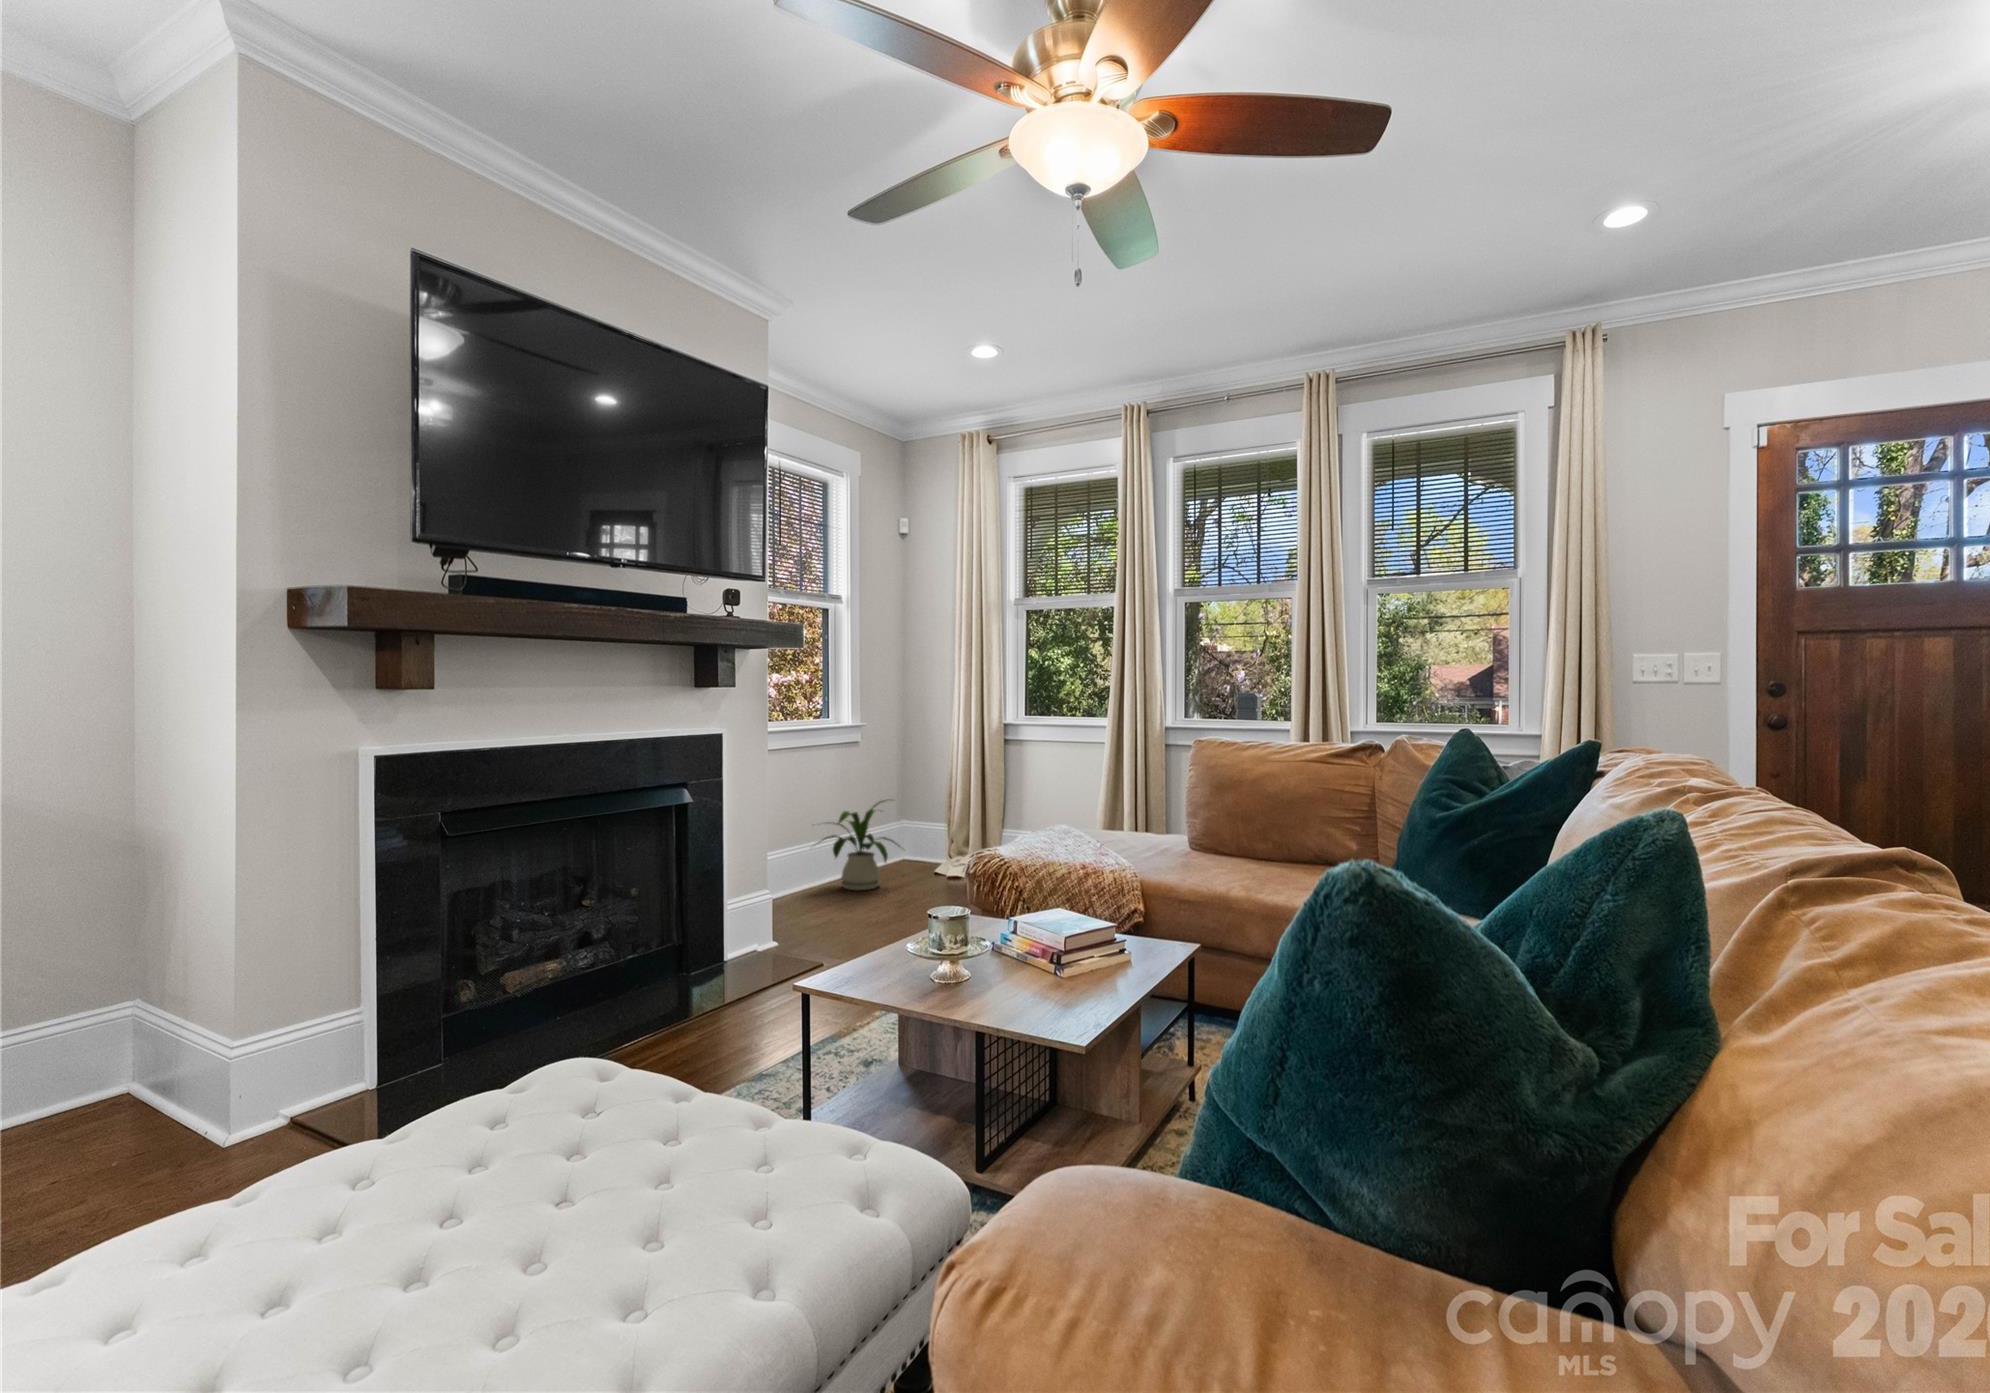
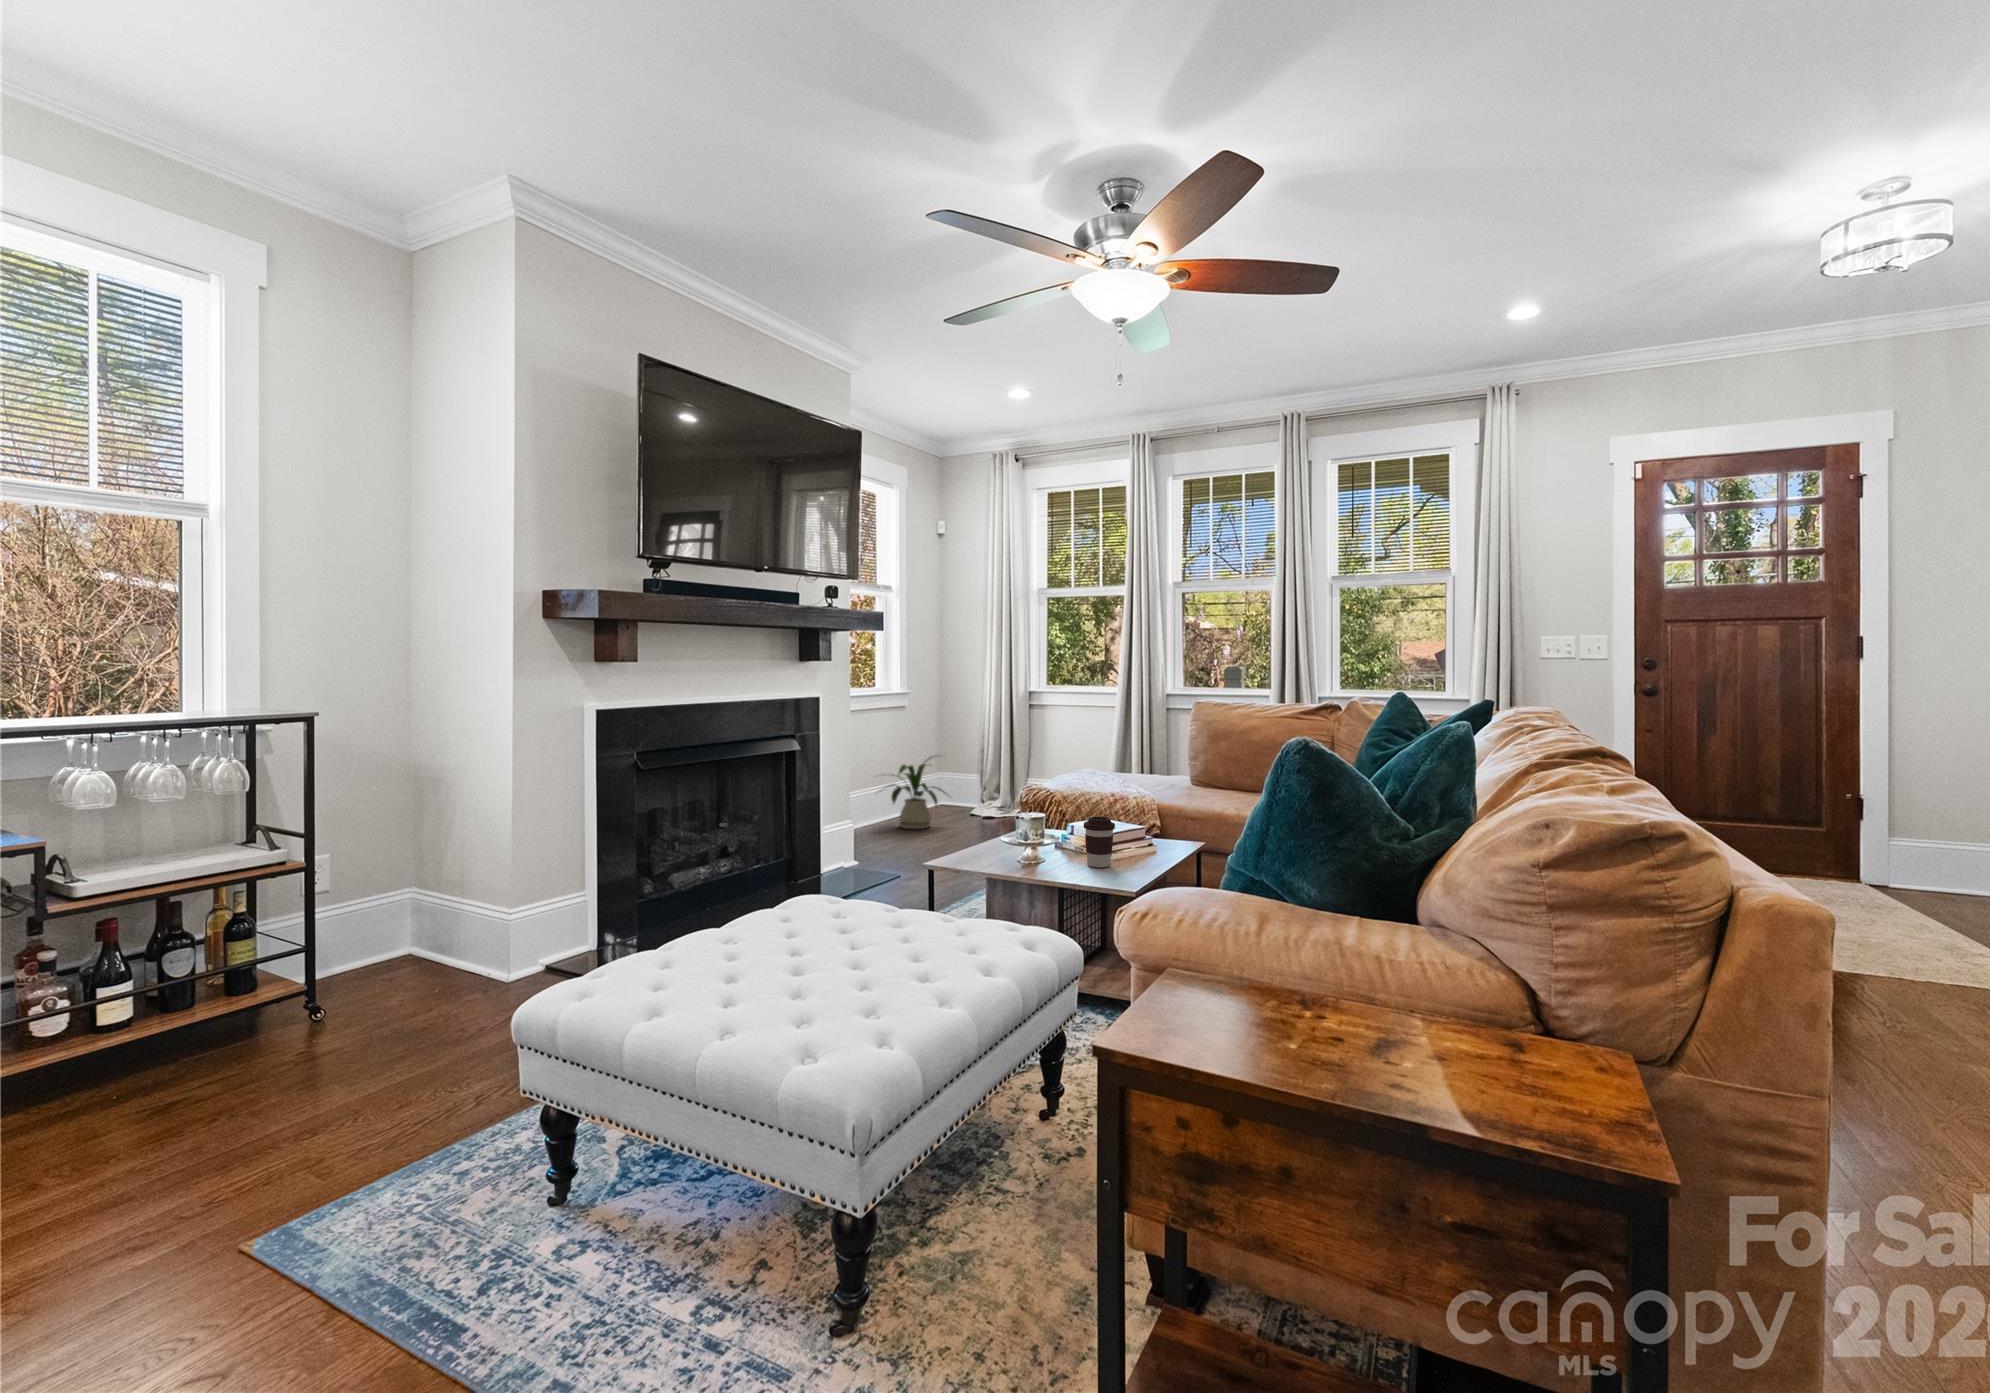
coffee cup: none [1021,915,1066,991] -> present [1084,817,1115,868]

